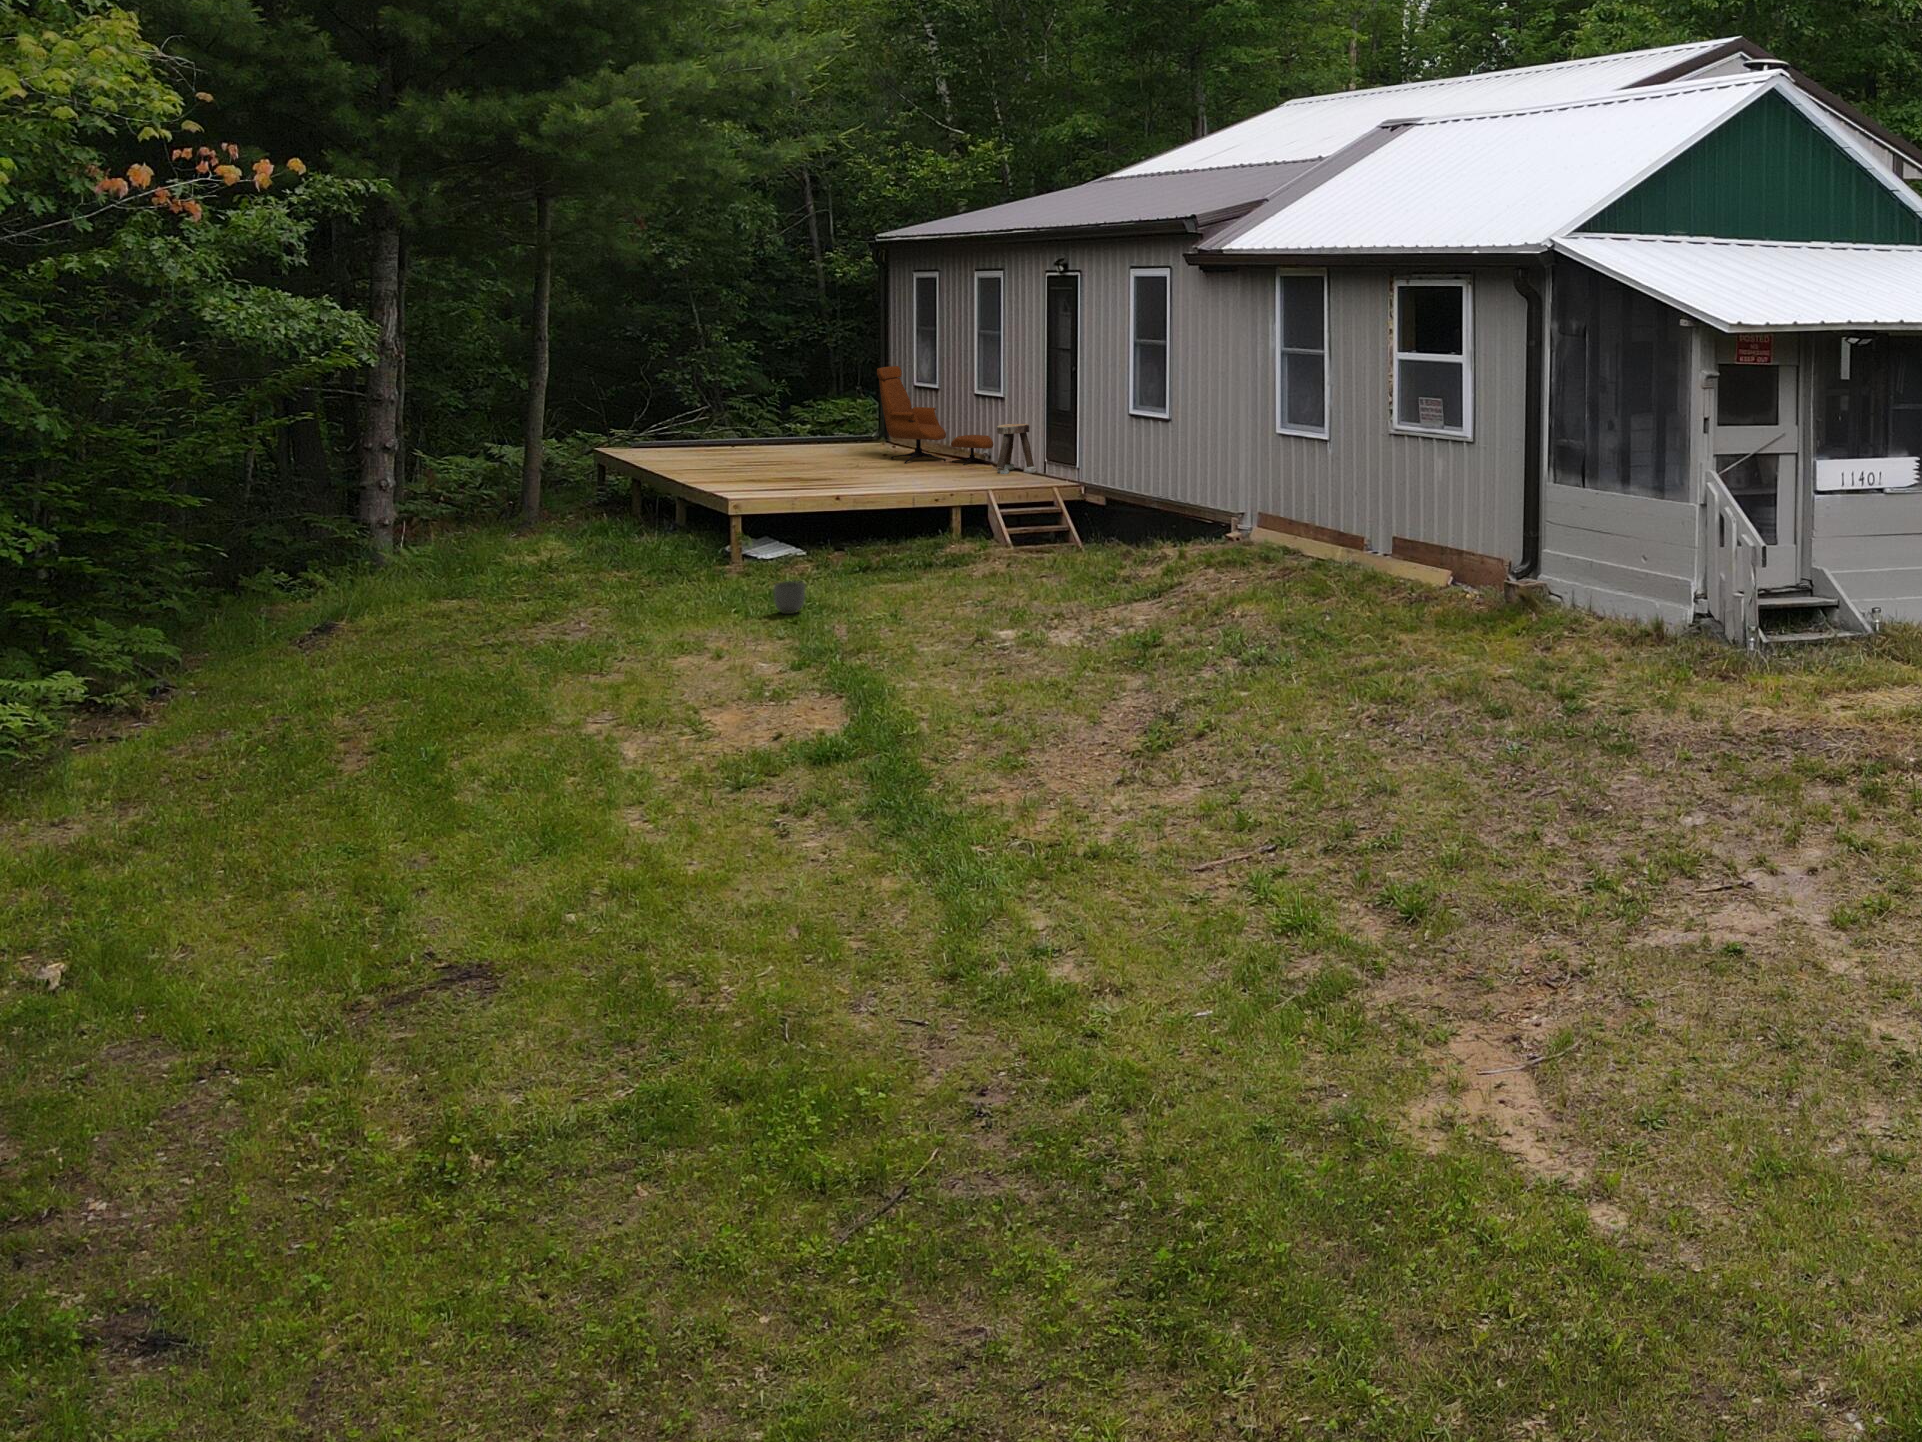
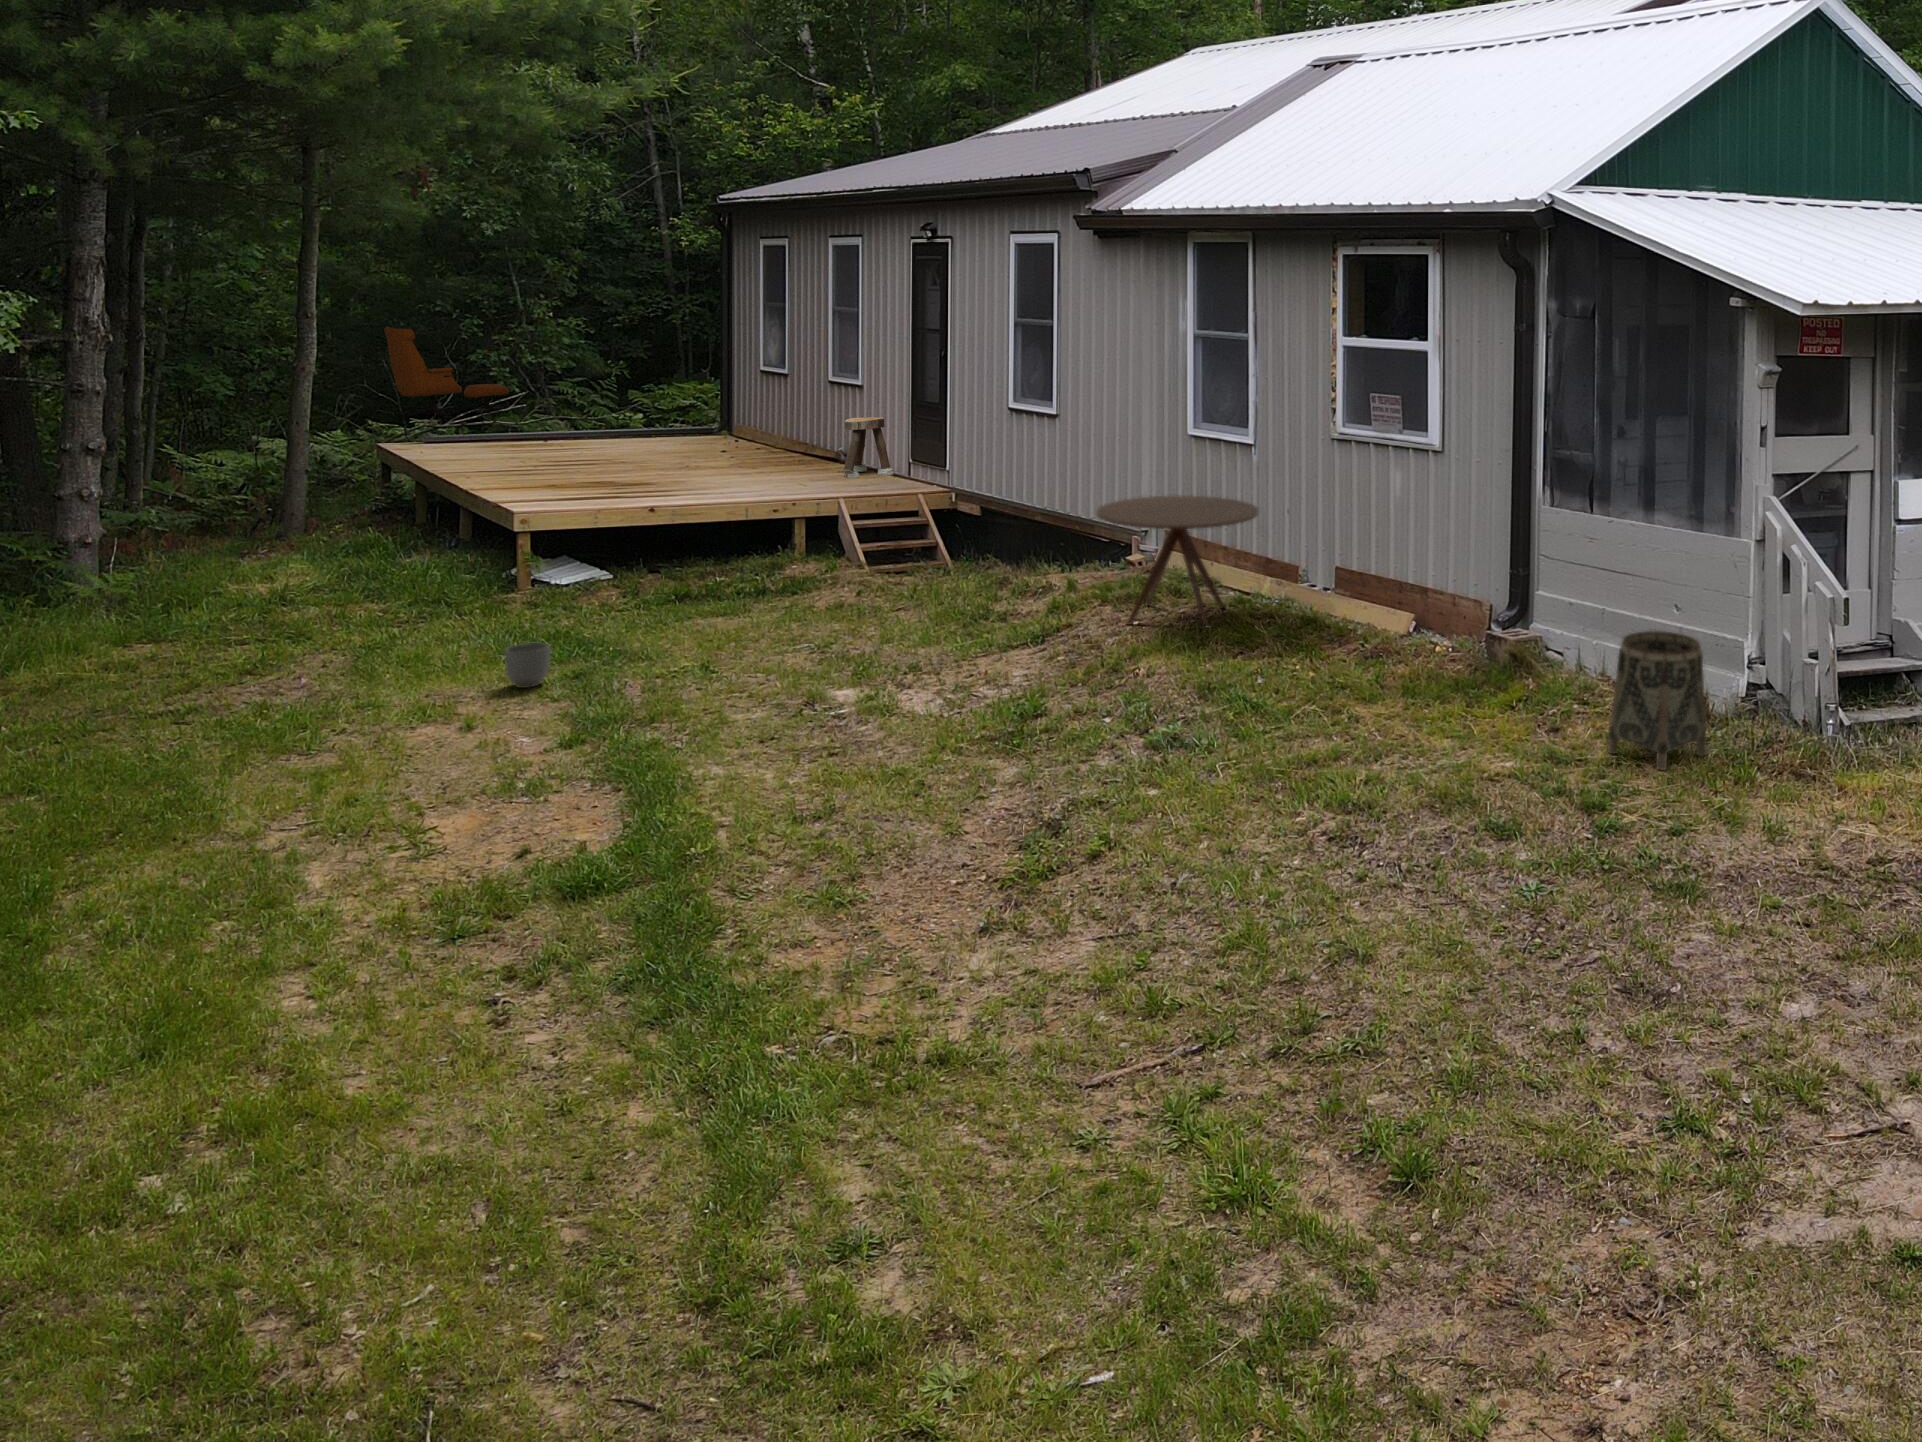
lounge chair: present [877,366,993,465] -> present [384,327,509,418]
round table: none [1208,480,1335,582] -> present [1097,495,1259,628]
basket: none [1587,572,1661,671] -> present [1608,631,1706,770]

